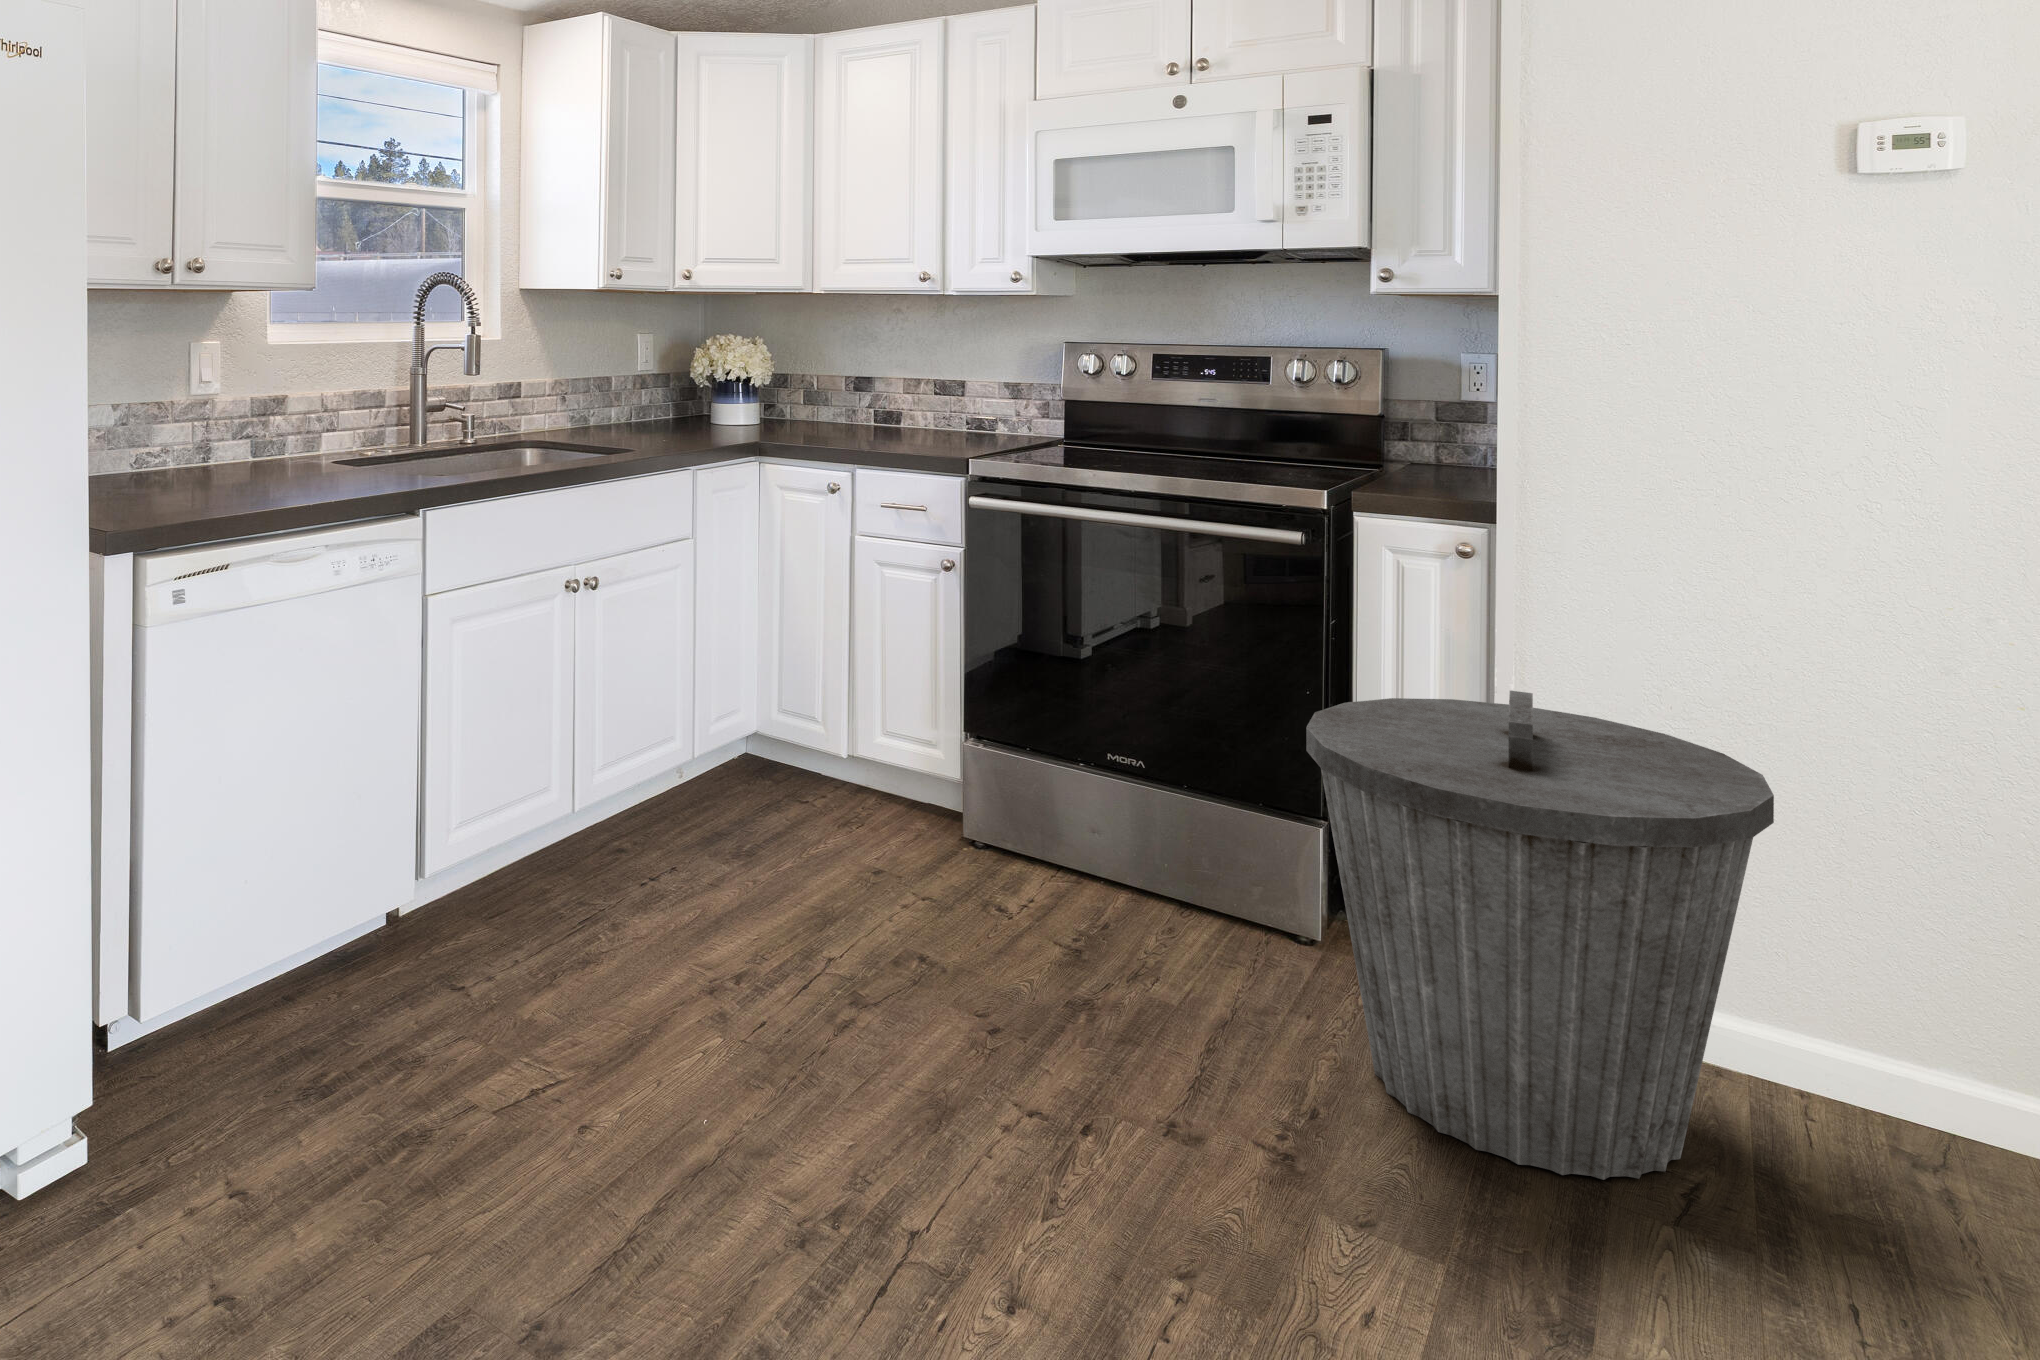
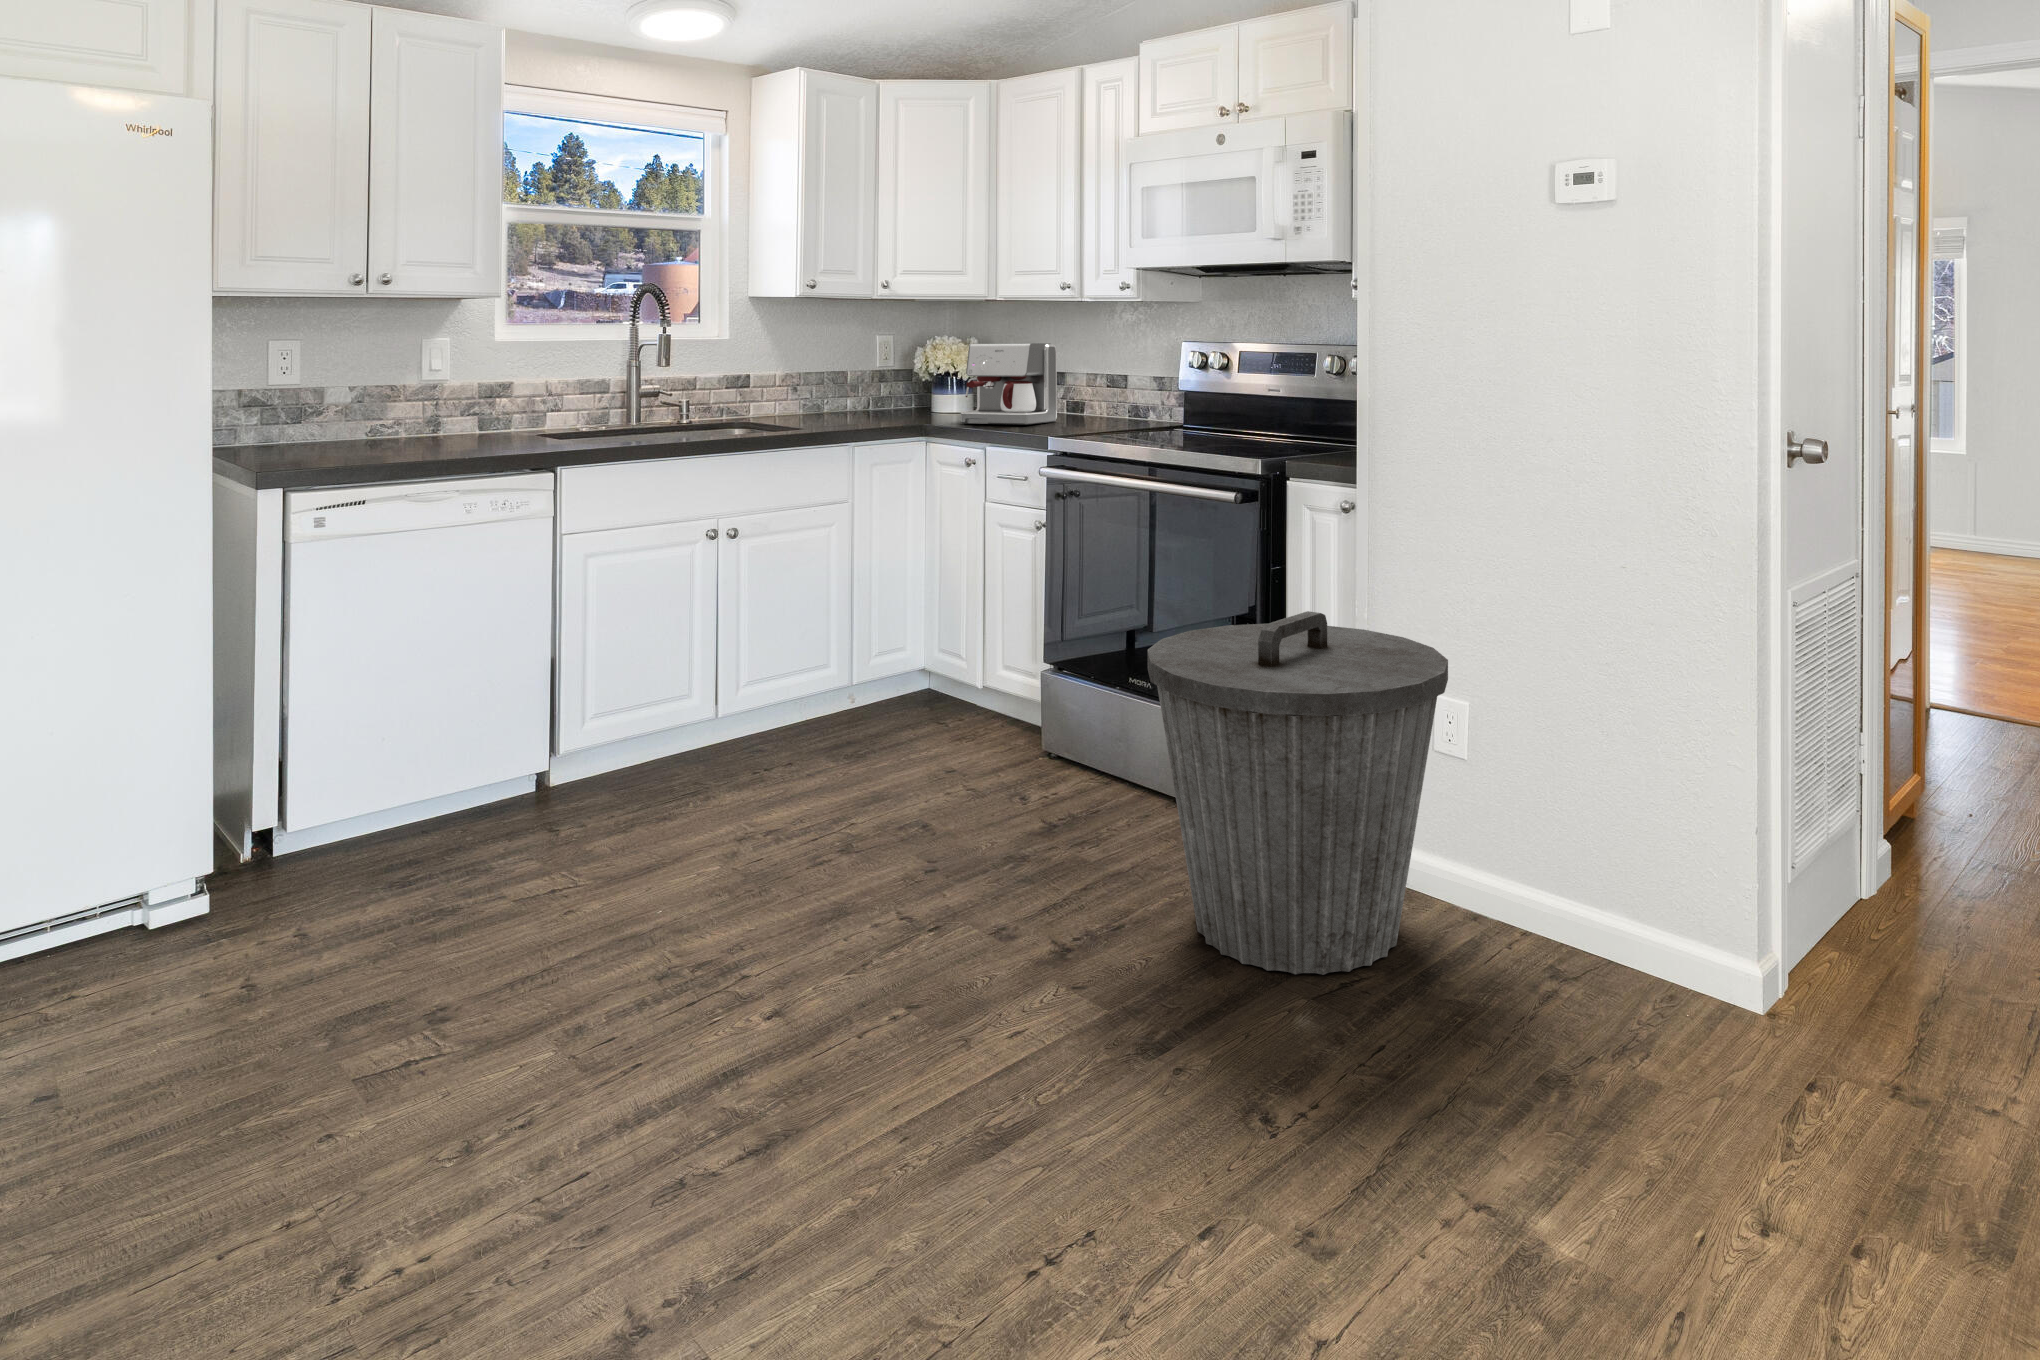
coffee maker: none [796,345,904,442] -> present [961,343,1057,425]

